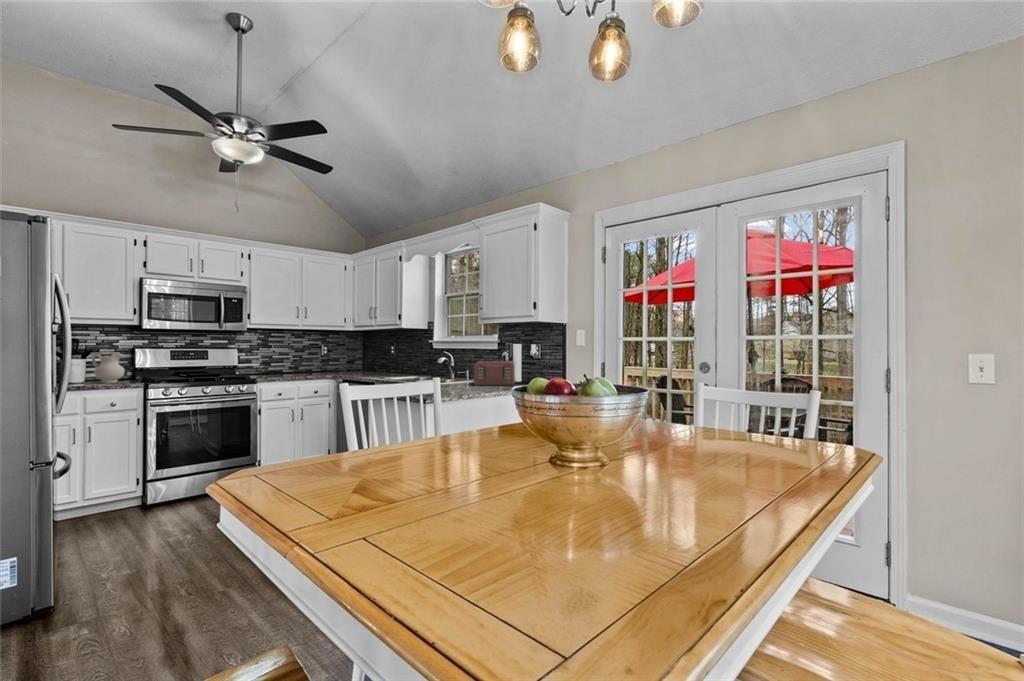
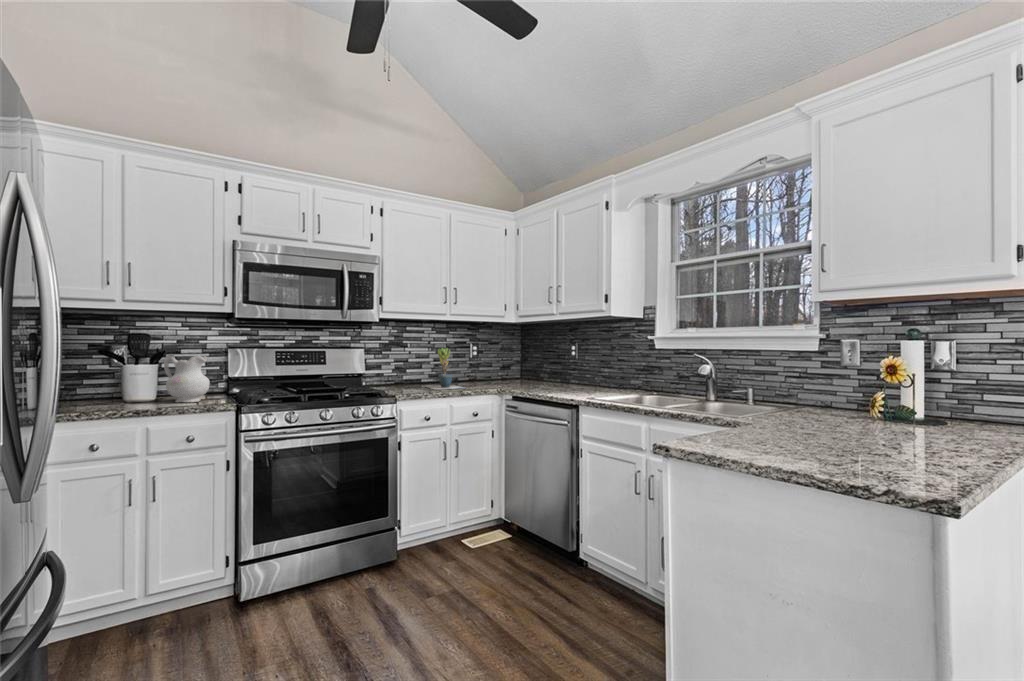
potted plant: none [282,348,313,376] -> present [427,348,464,389]
toaster: present [474,361,515,385] -> none [828,378,971,438]

